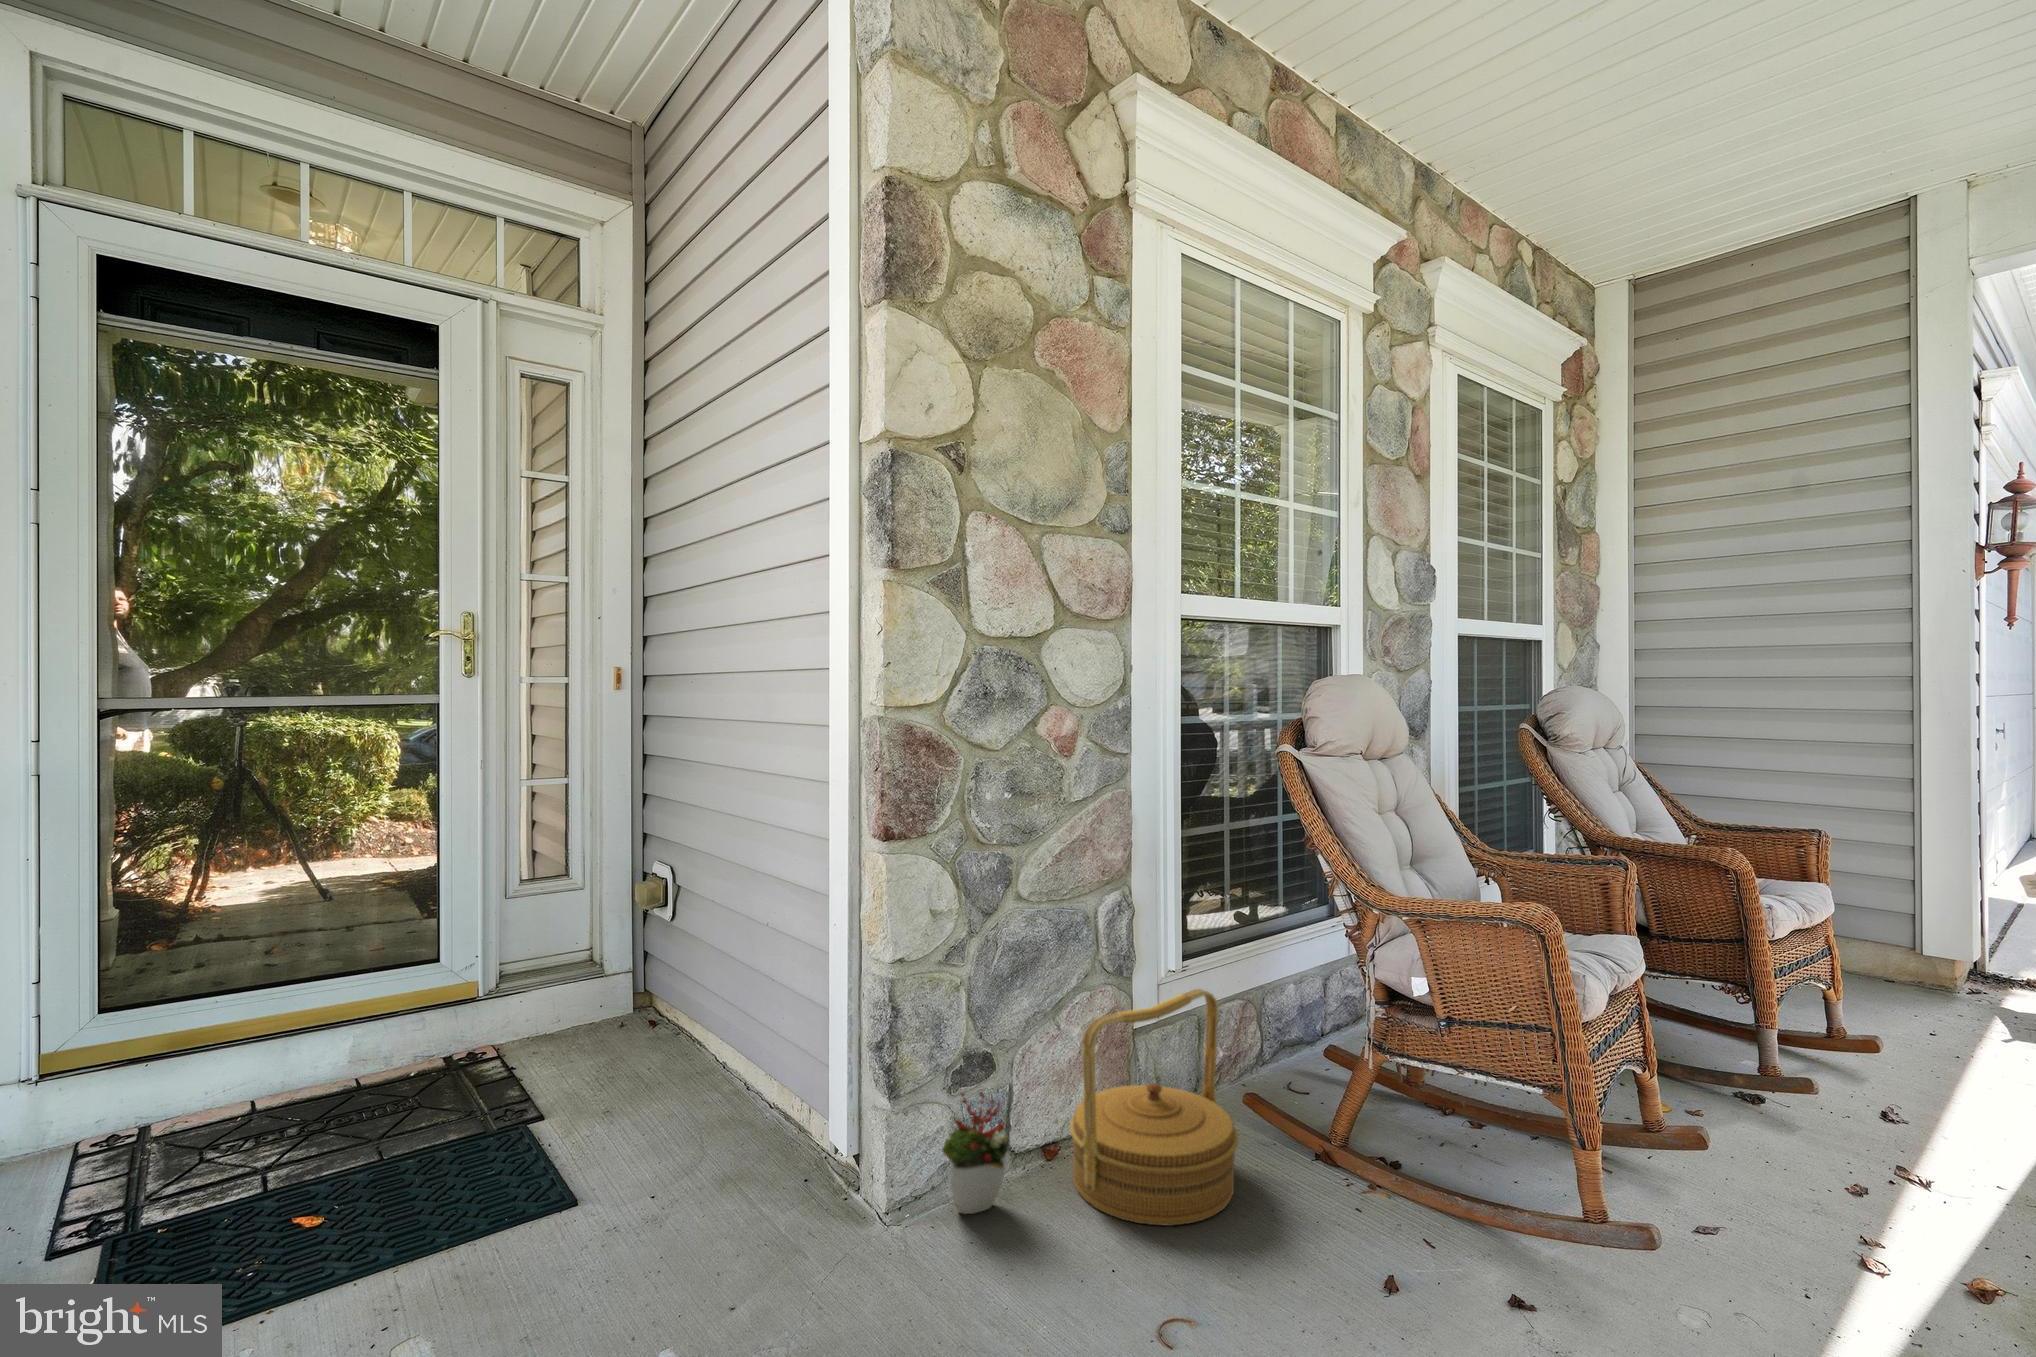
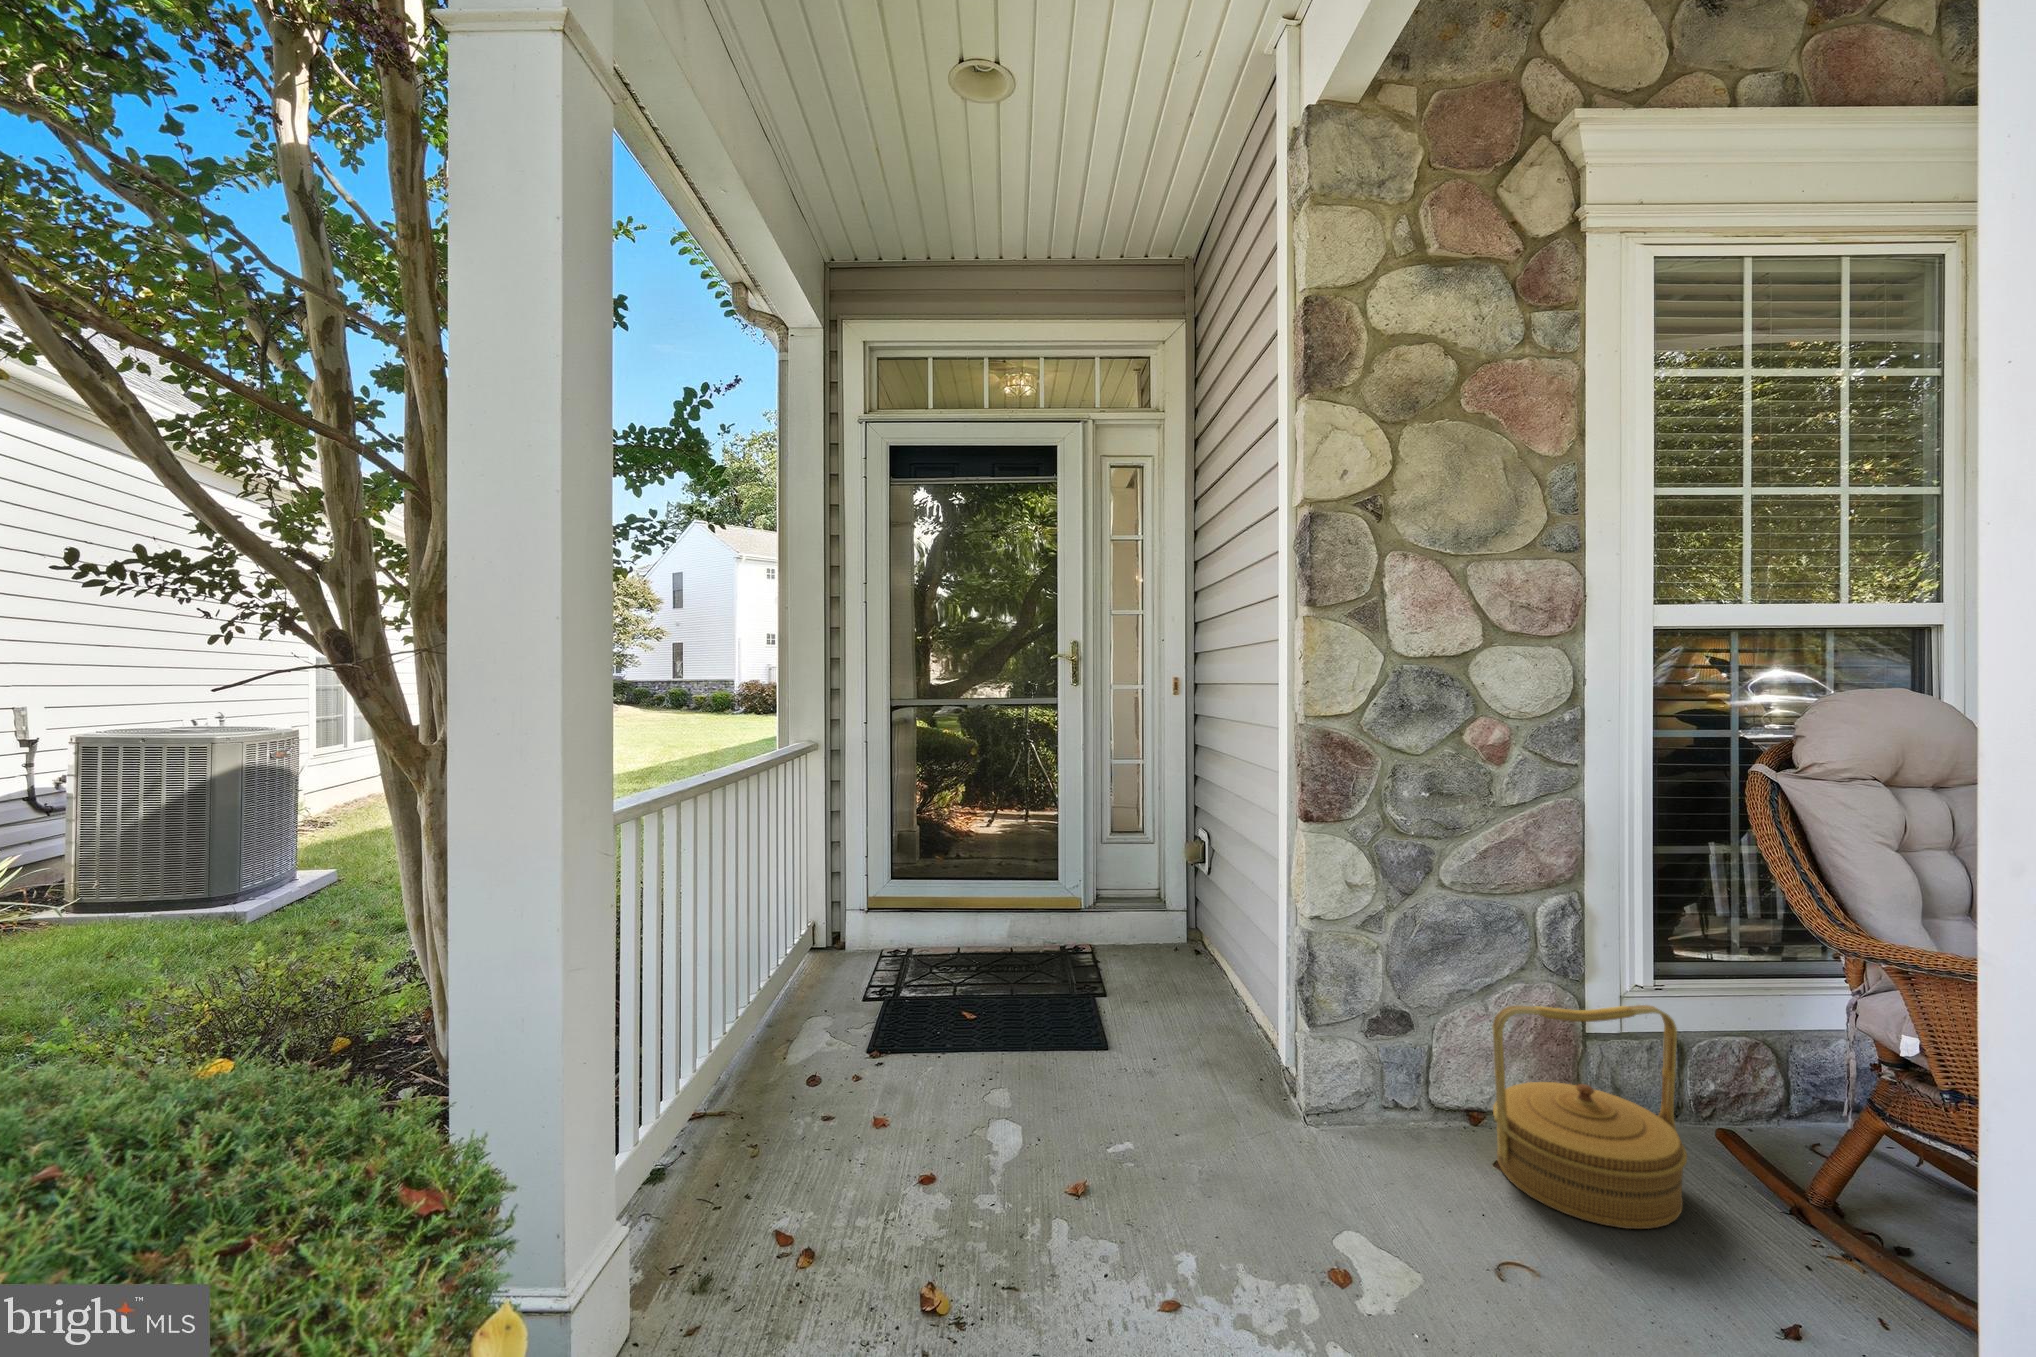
decorative plant: present [942,1092,1009,1214] -> none [1358,1041,1423,1148]

